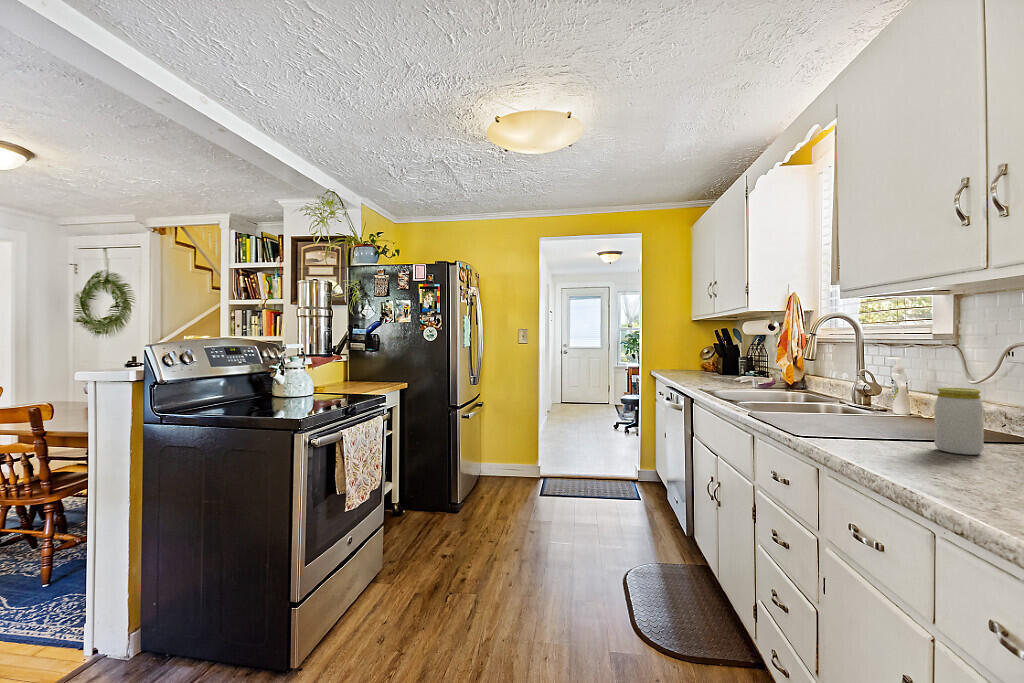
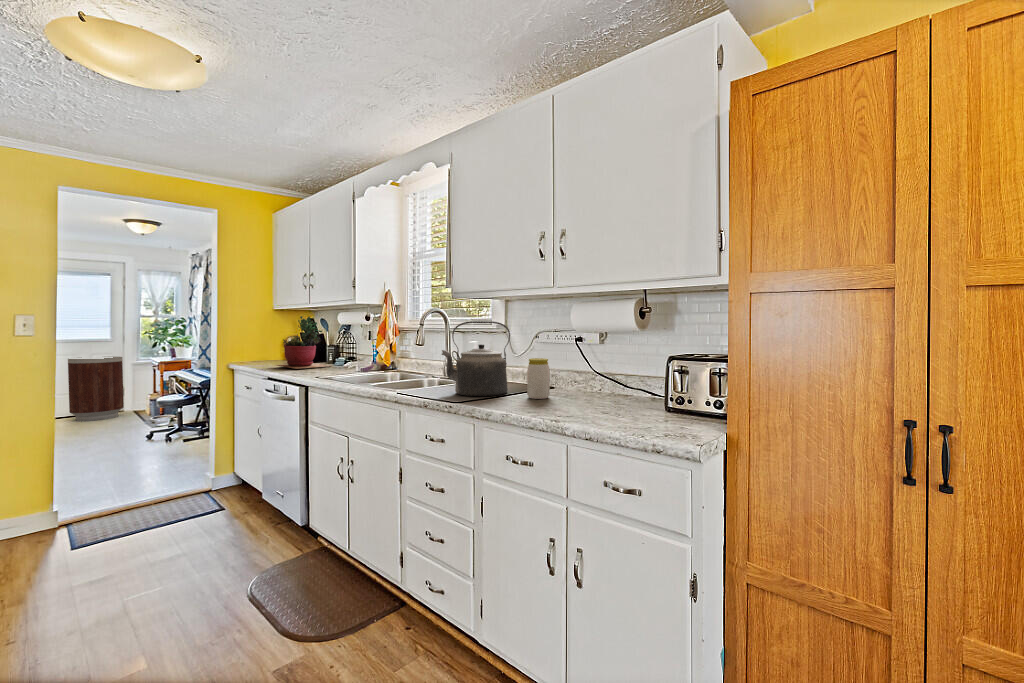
succulent plant: none [680,326,740,380] -> present [276,316,330,369]
kettle: none [806,330,922,437] -> present [442,321,510,396]
trash can: none [574,361,606,410] -> present [68,357,124,421]

